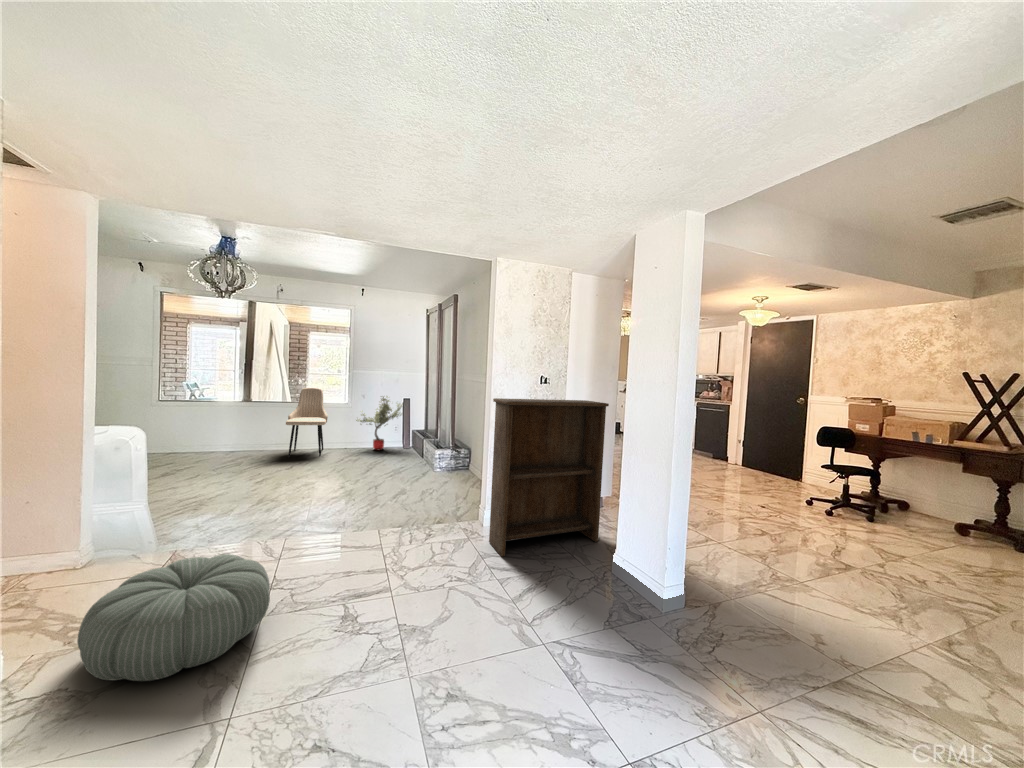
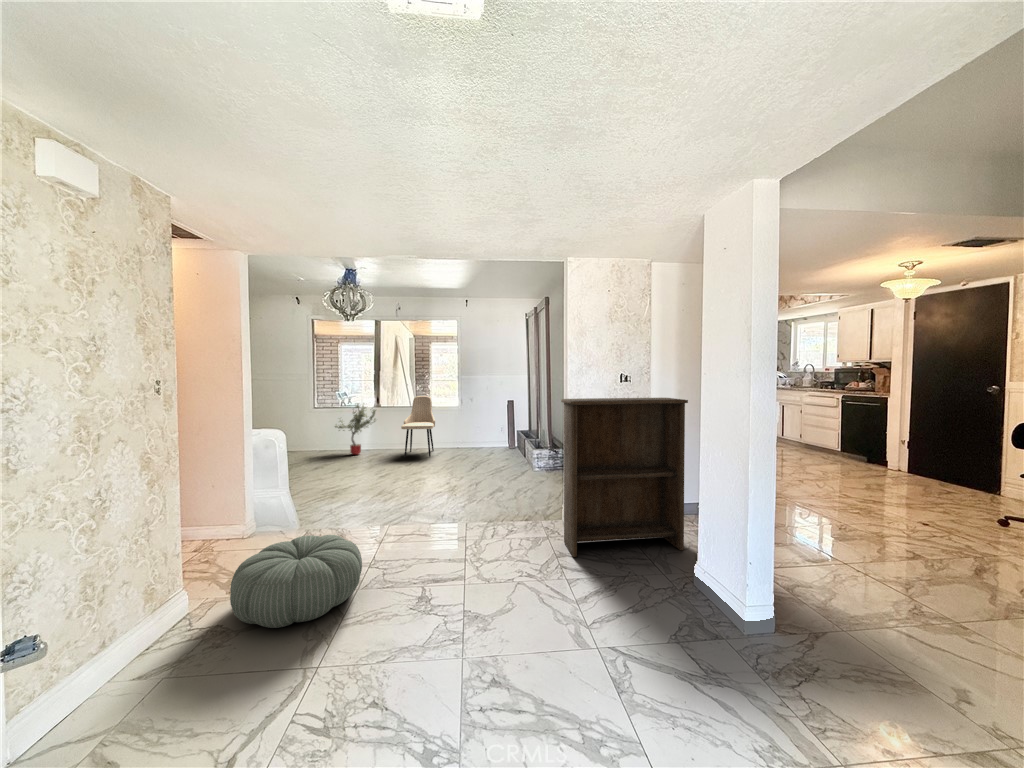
potted tree: present [356,396,403,450] -> present [335,403,376,455]

